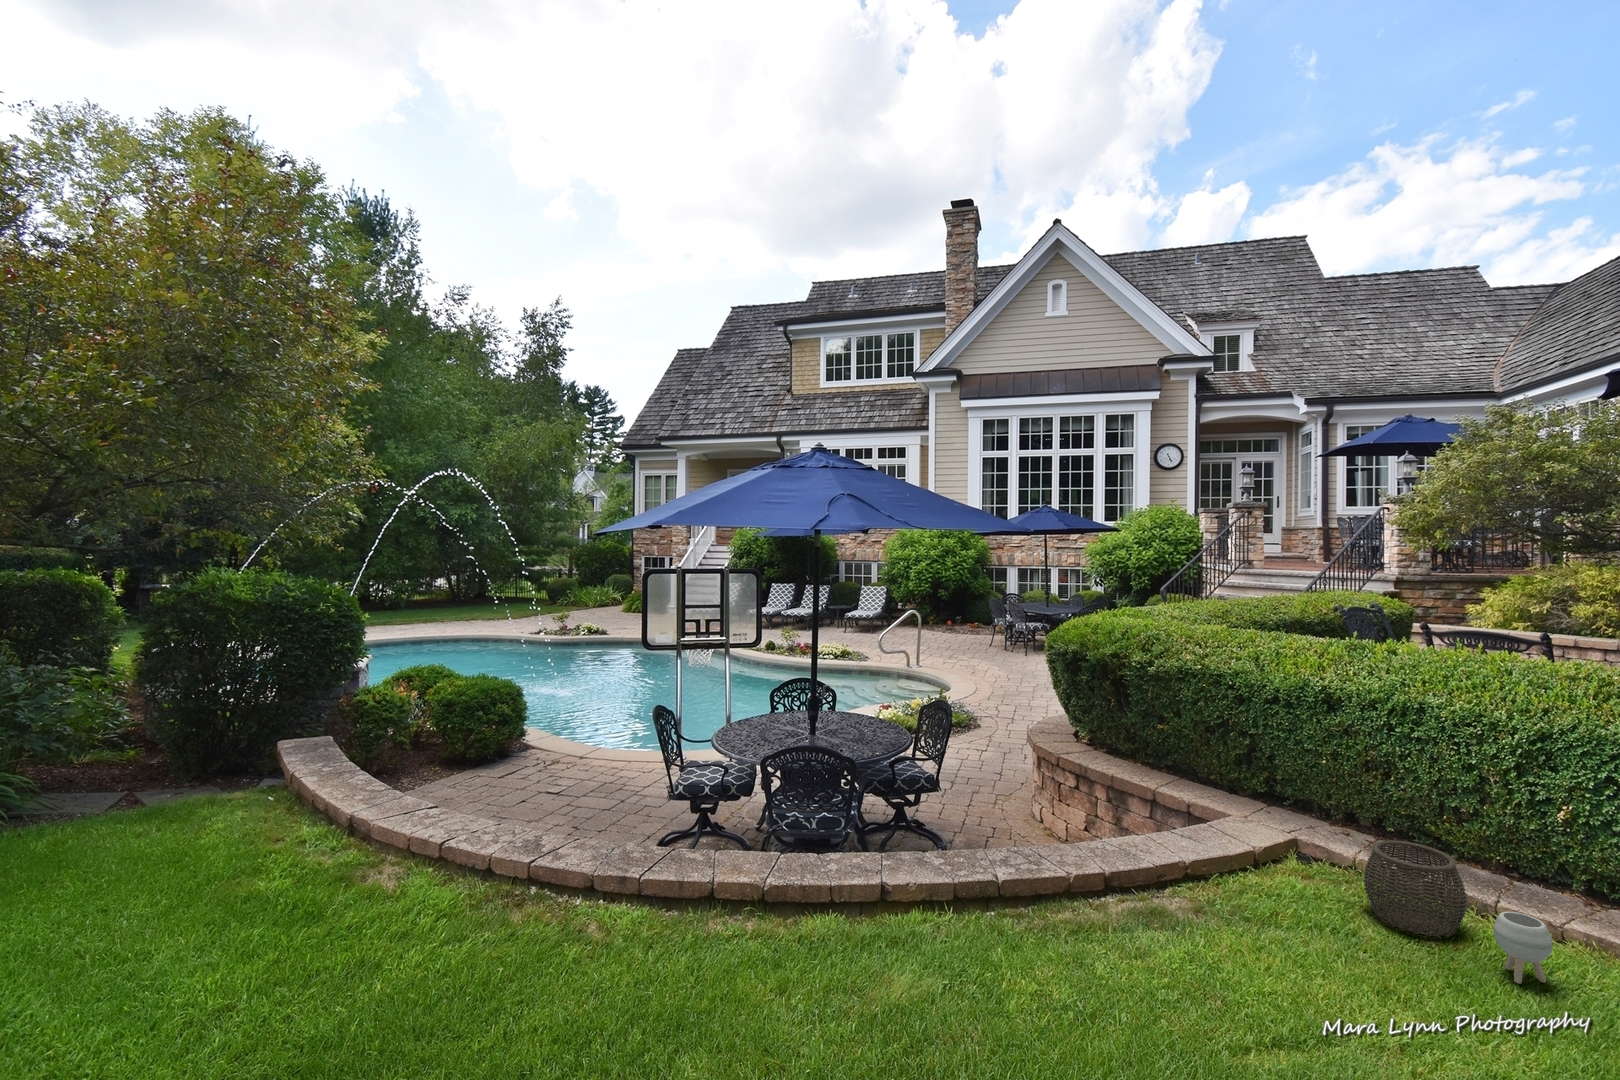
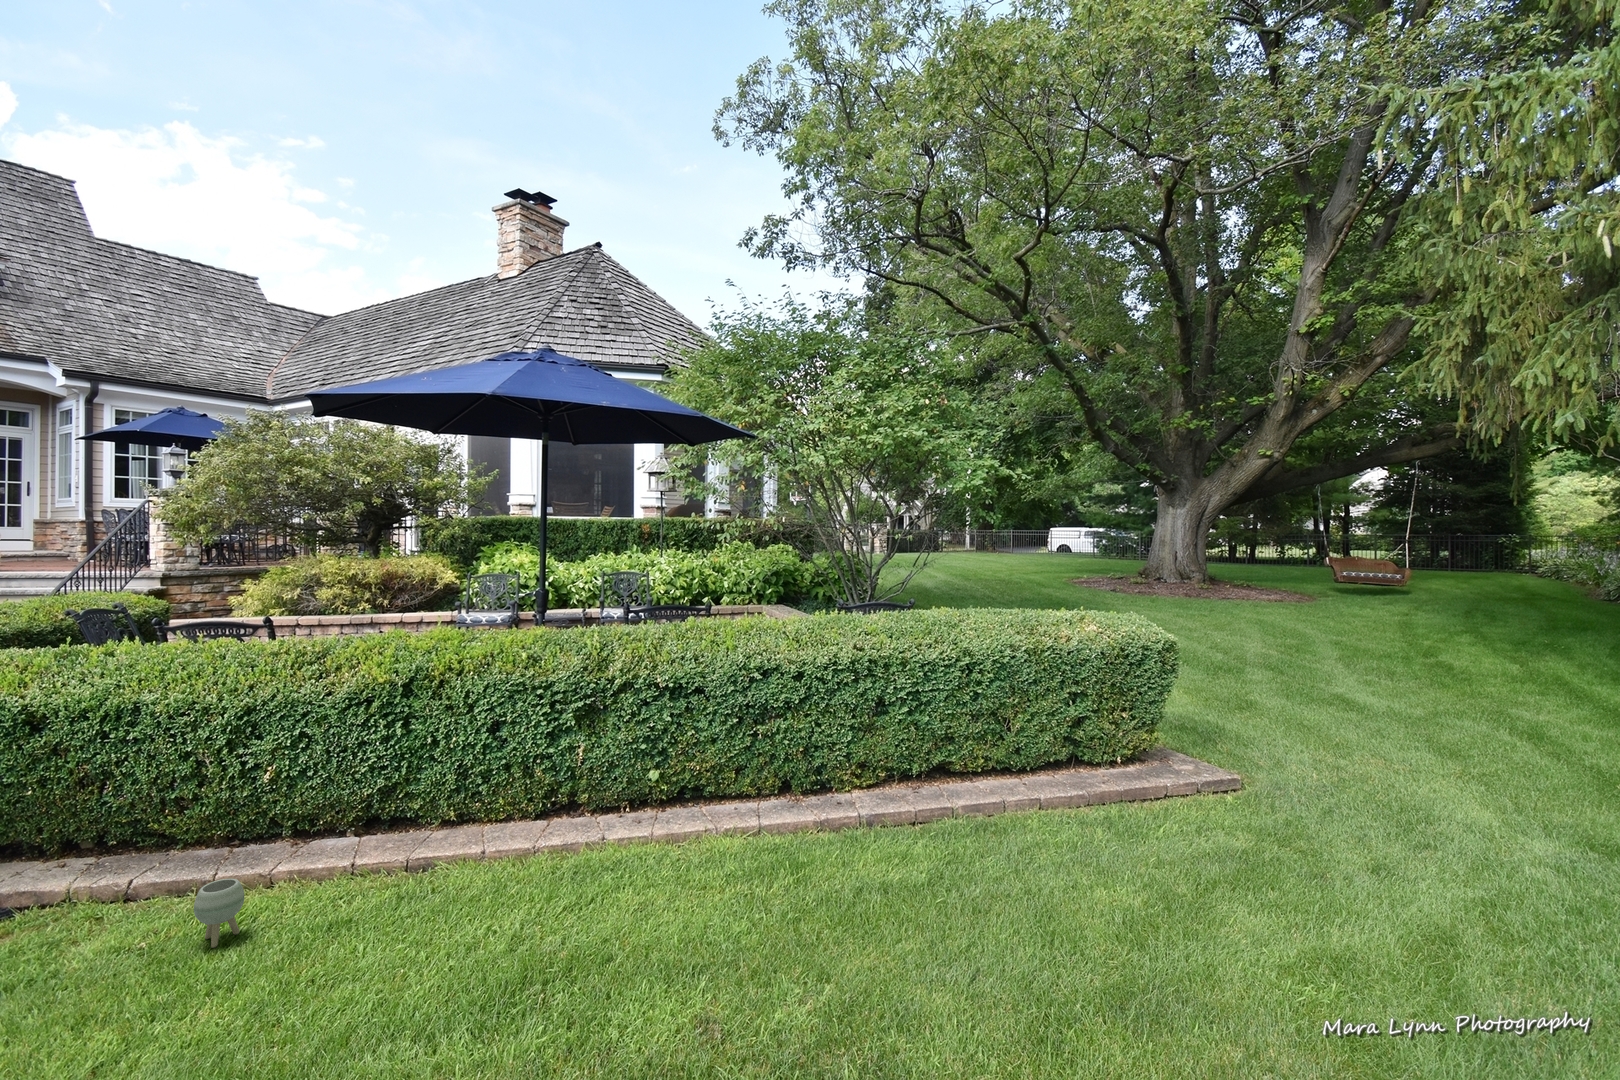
woven basket: present [1363,840,1468,937] -> none [57,851,175,956]

